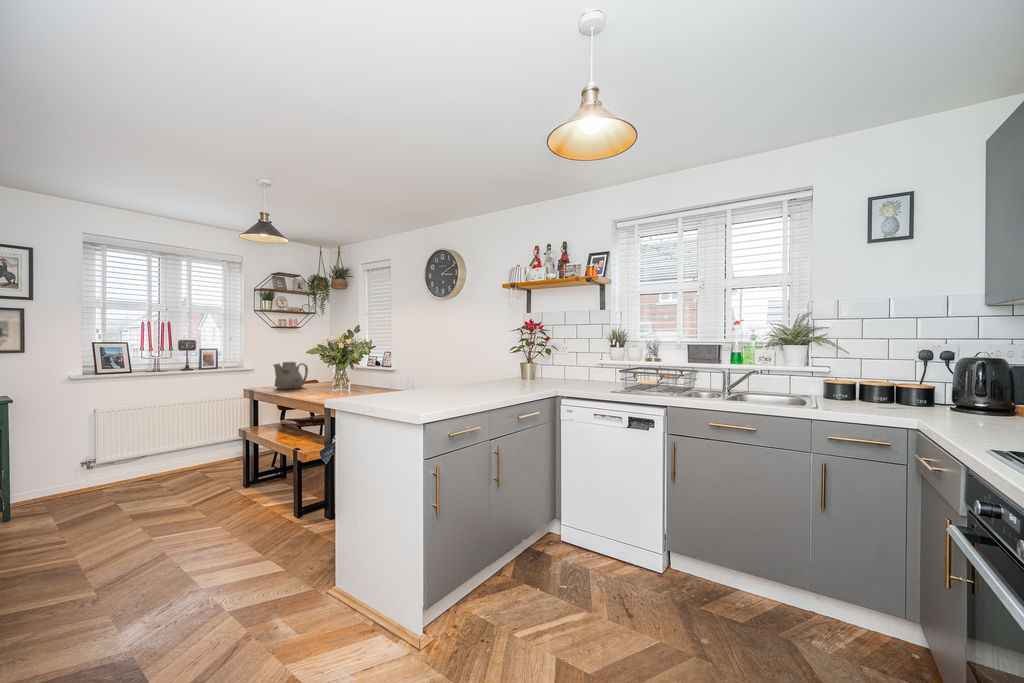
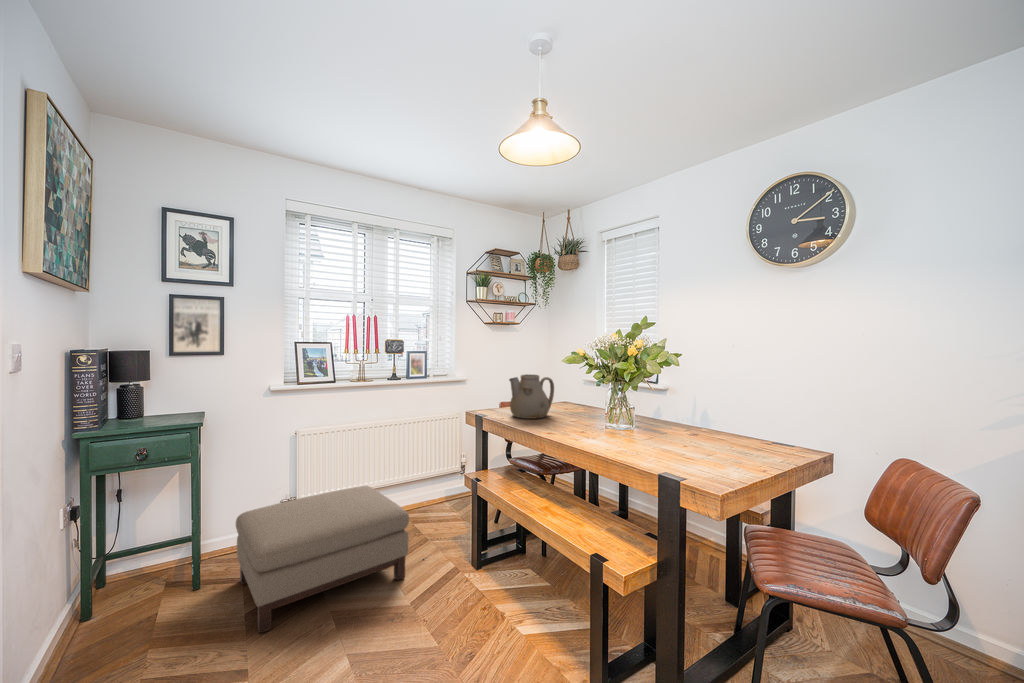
ottoman: none [47,445,197,530] -> present [236,486,409,633]

